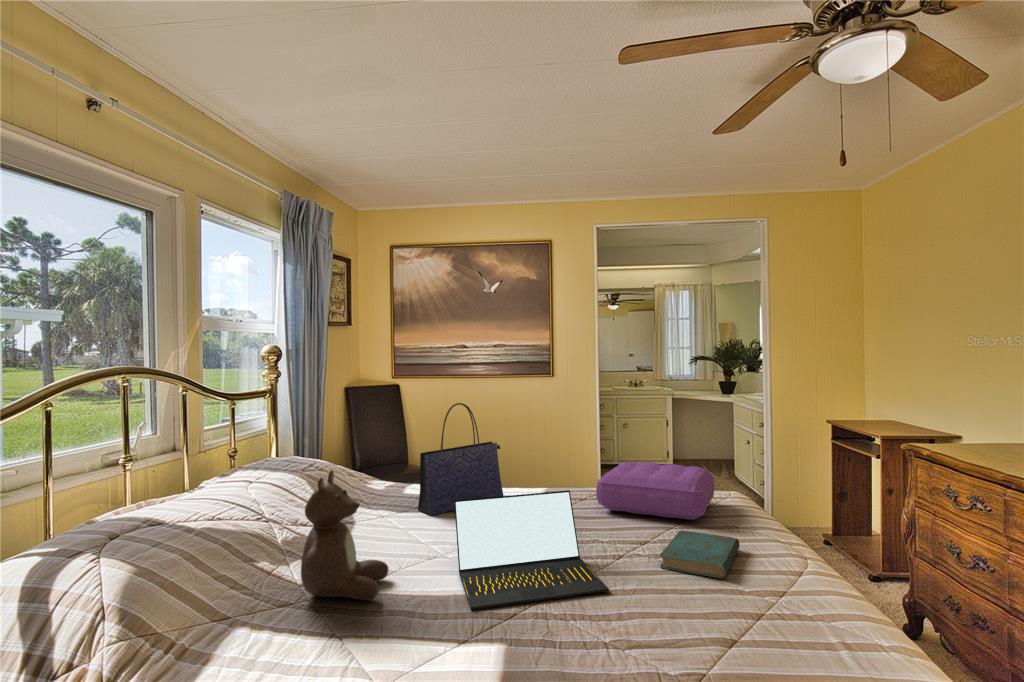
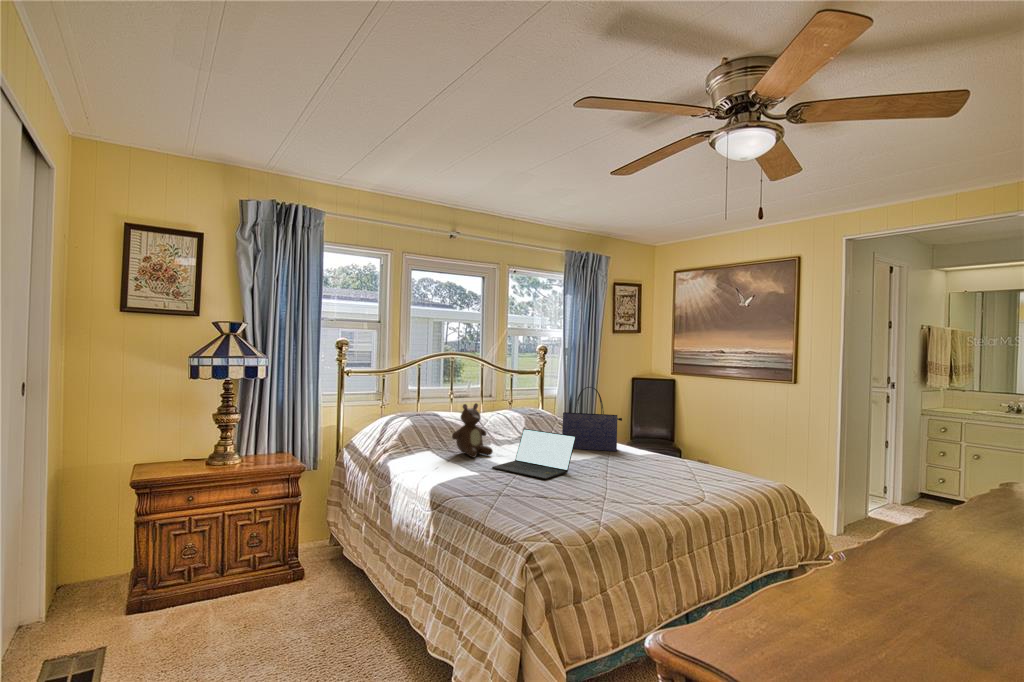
pillow: present [596,461,715,520] -> none [640,442,728,481]
book: present [659,530,740,578] -> none [592,477,653,493]

